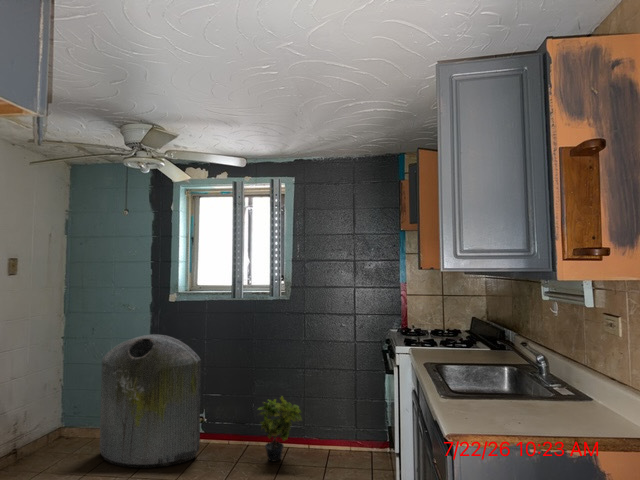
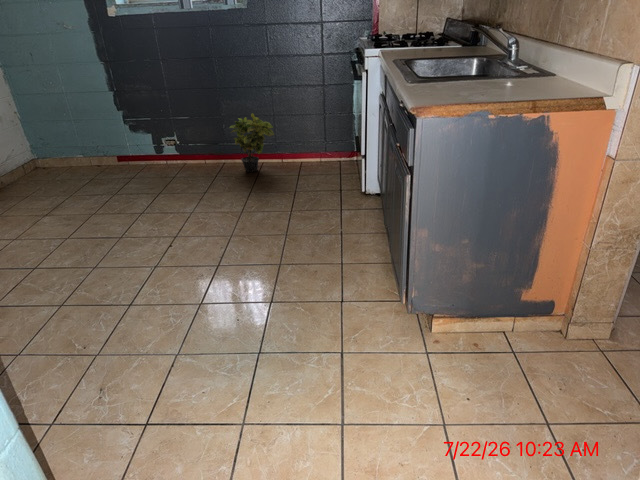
trash can: present [100,334,201,468] -> none [54,55,179,184]

